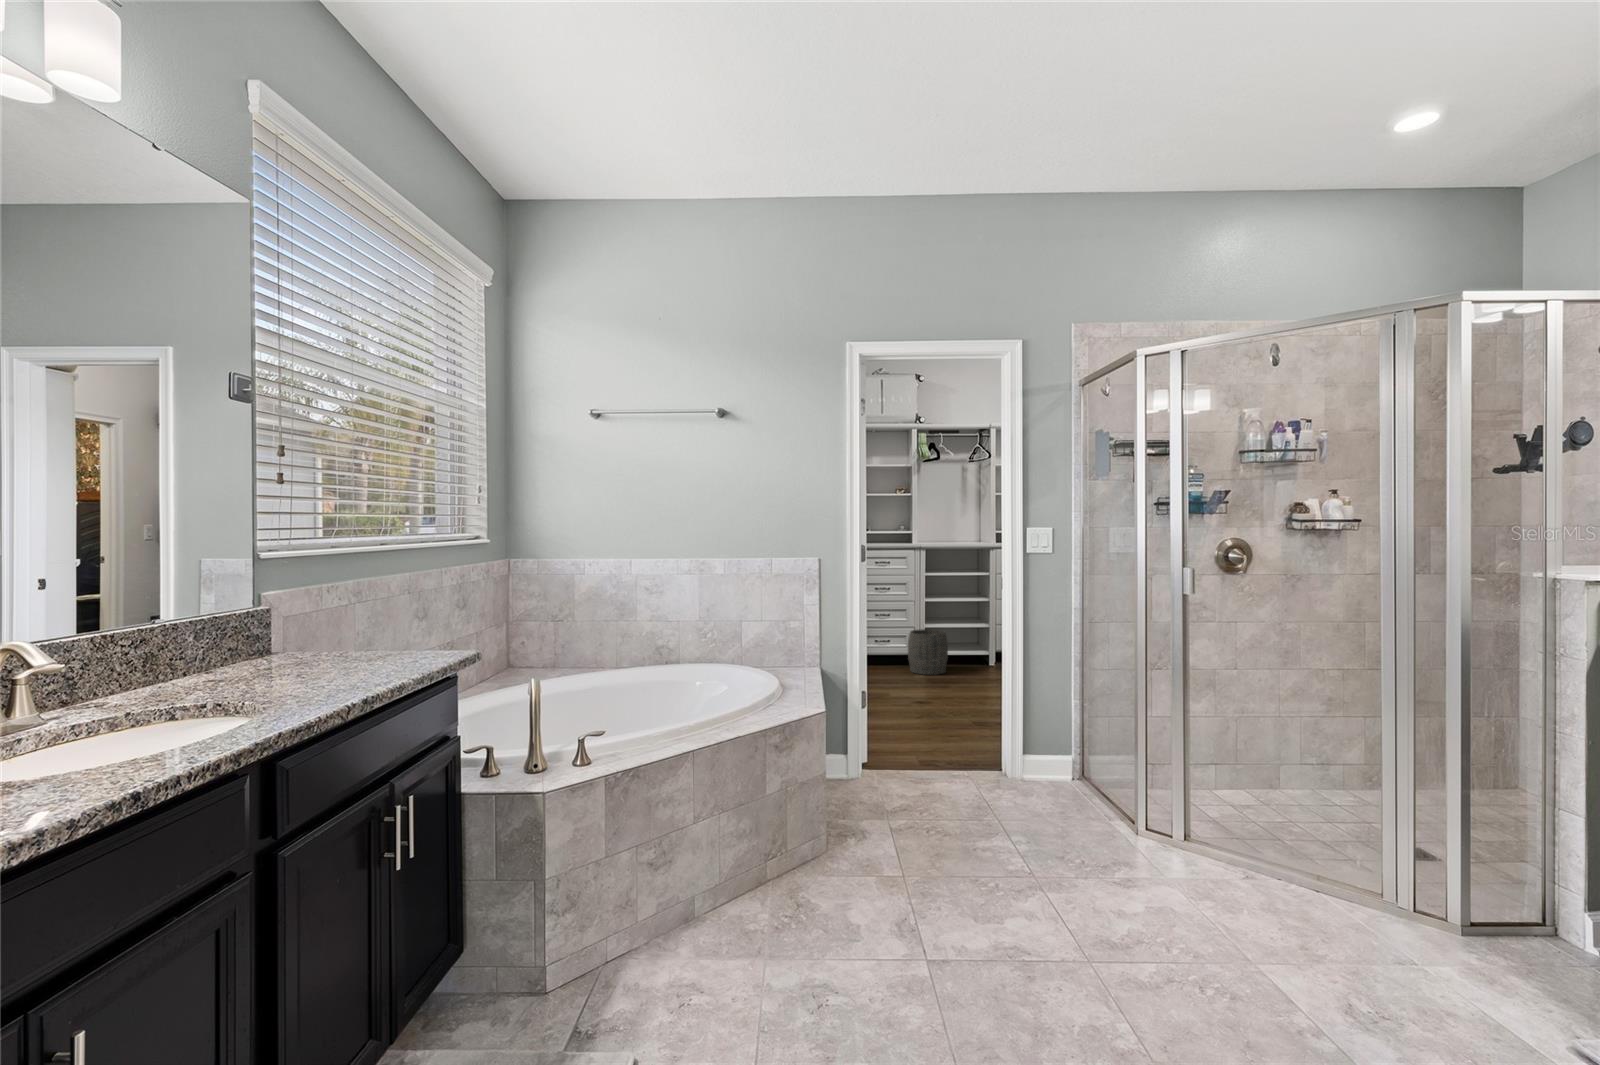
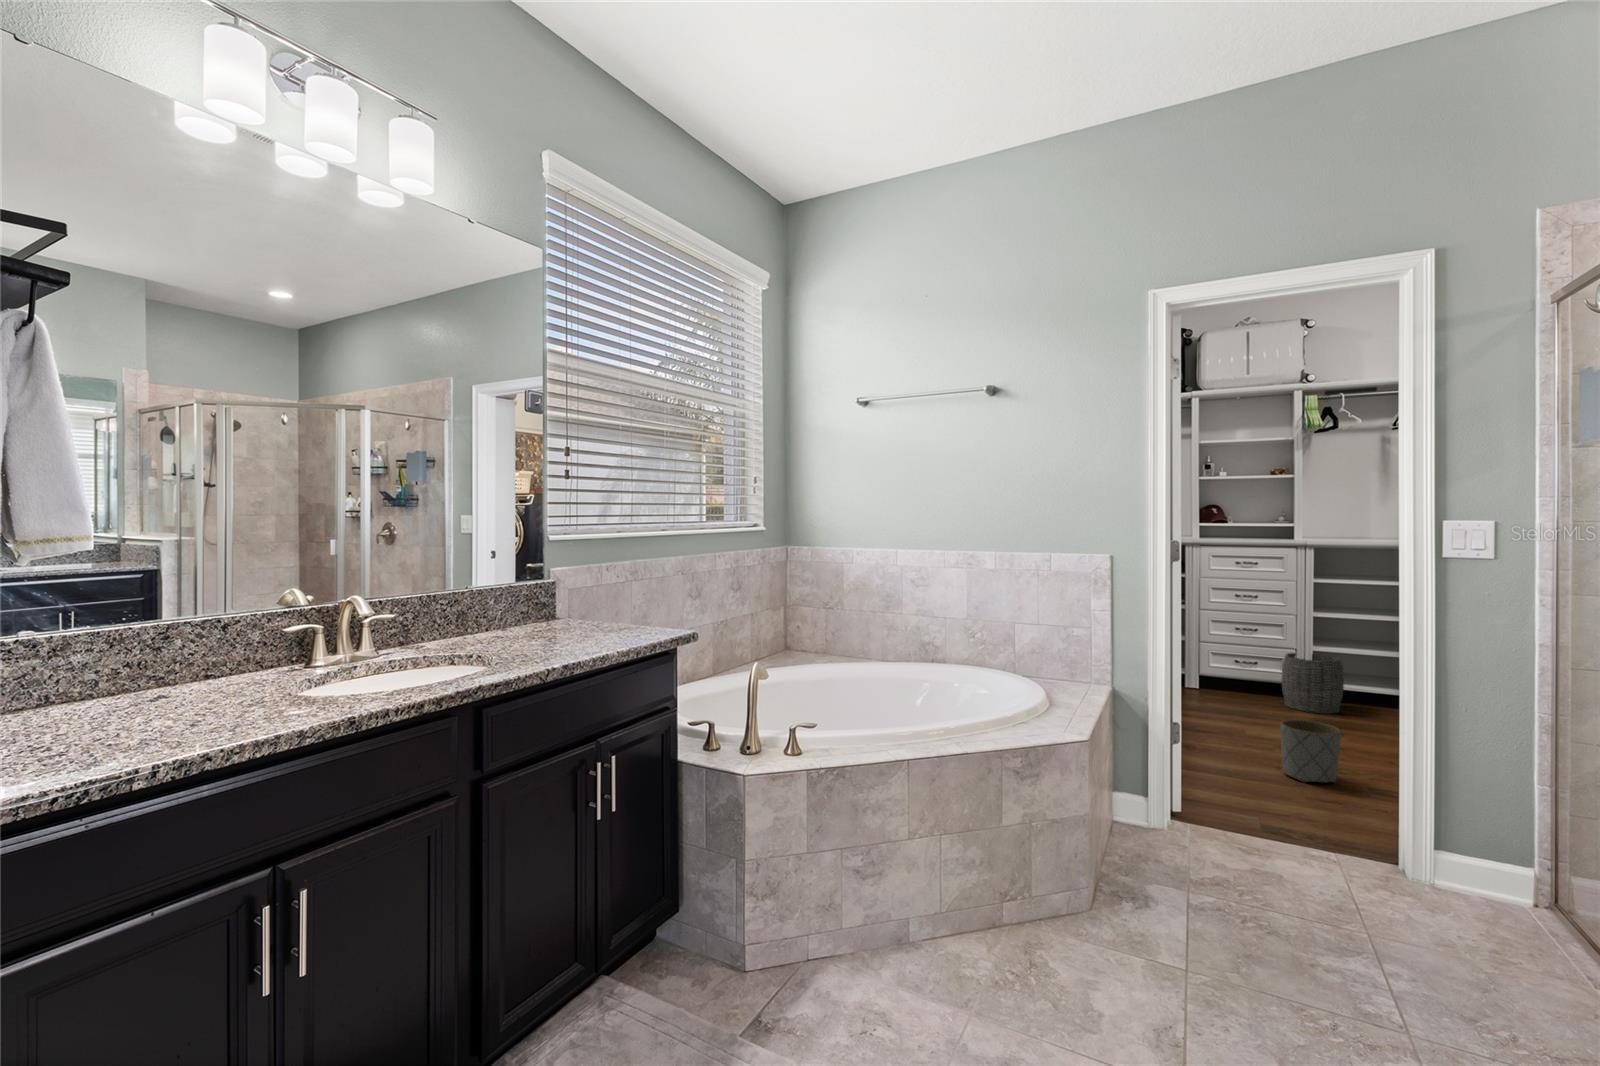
planter: none [924,680,962,728] -> present [1280,720,1341,783]

